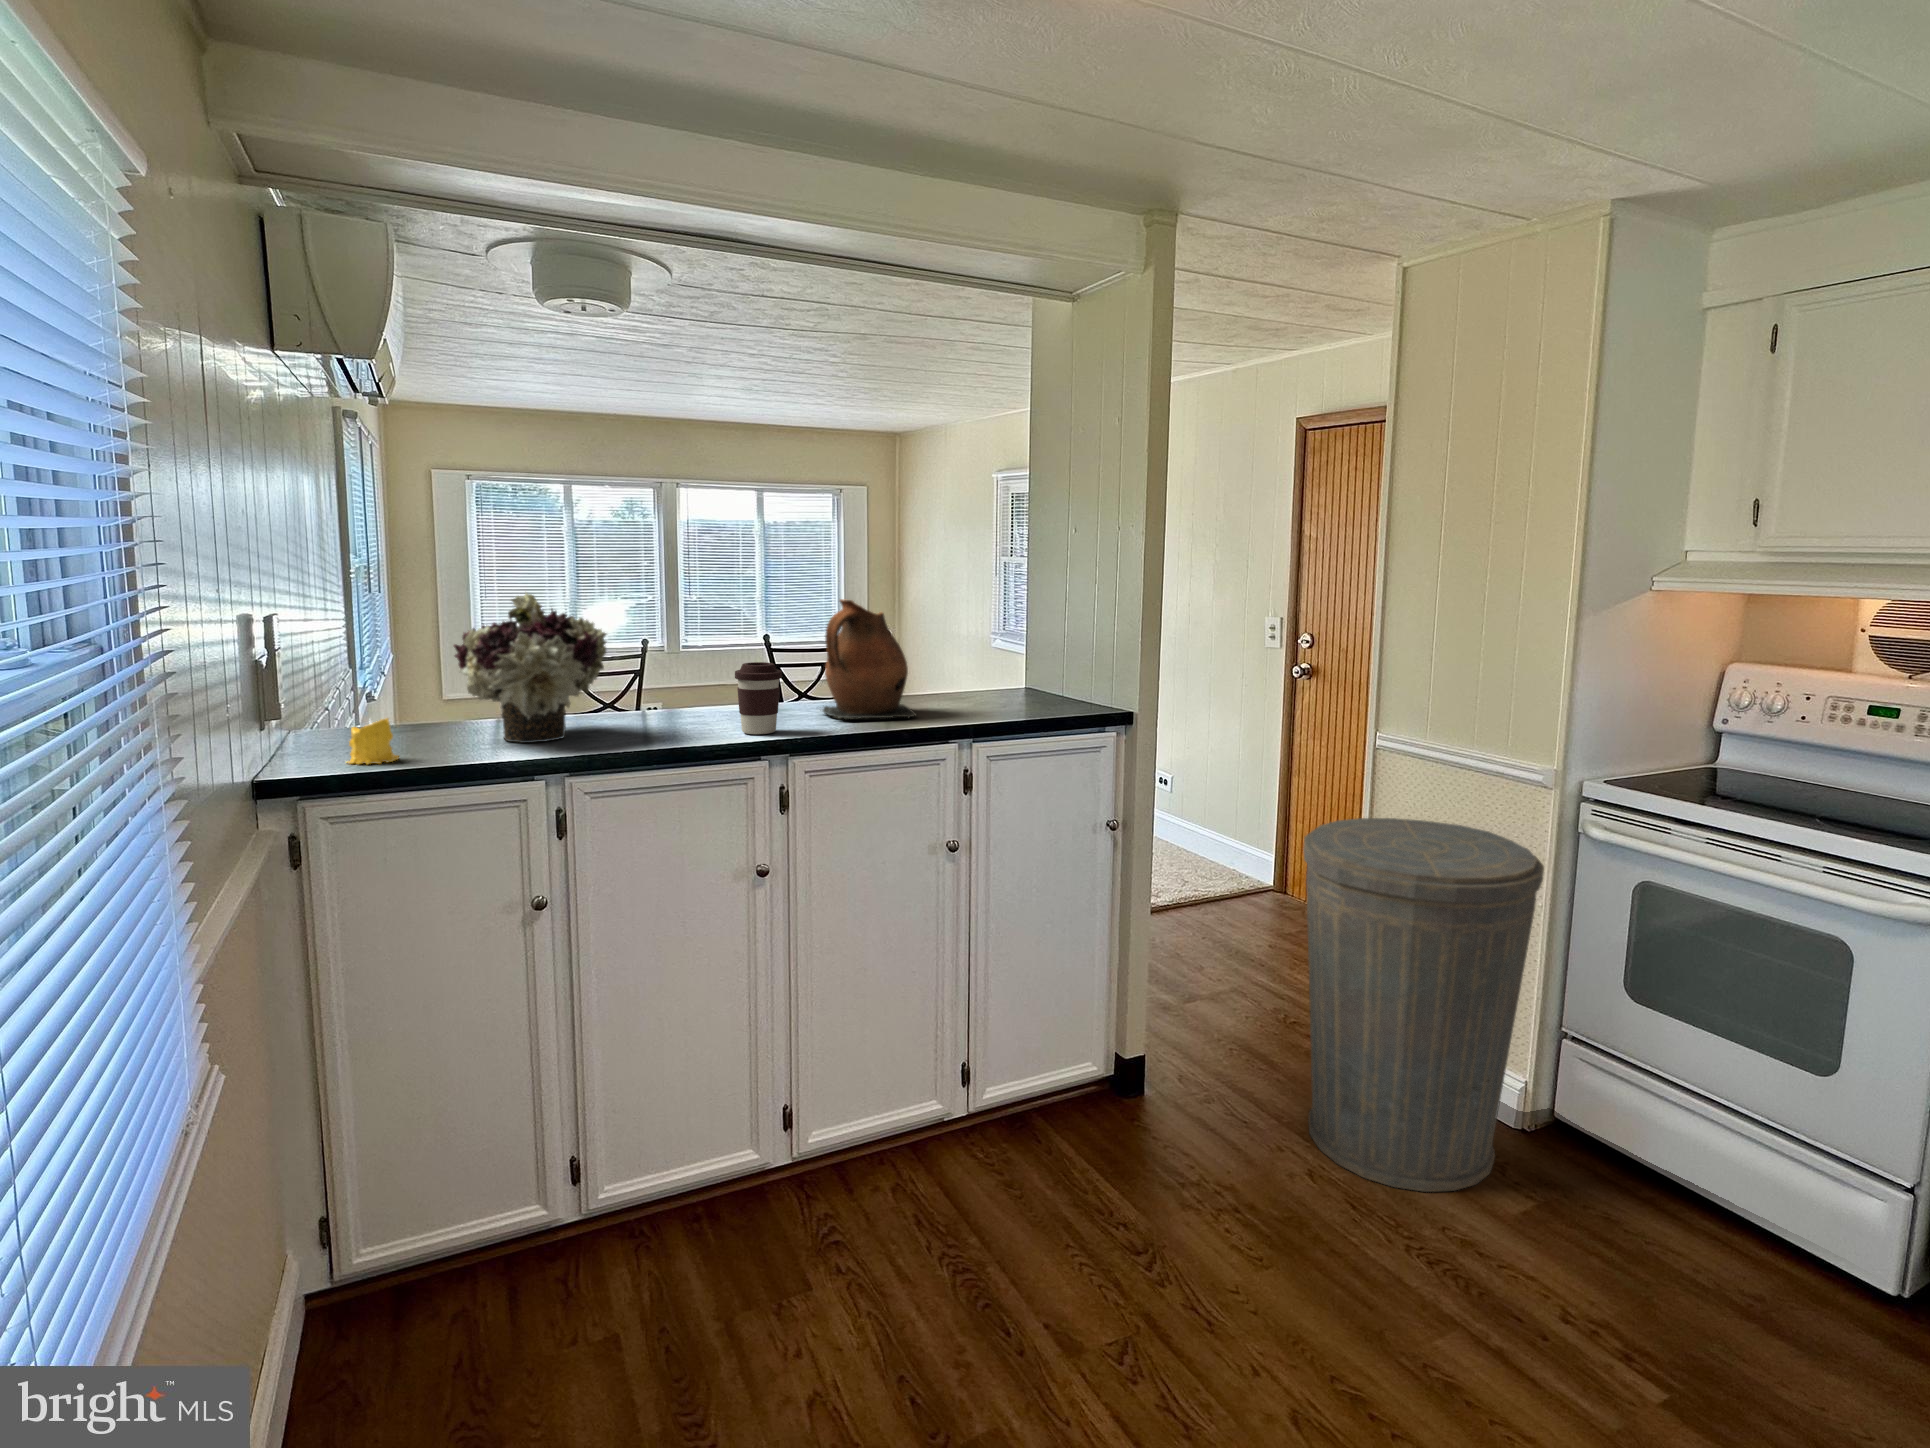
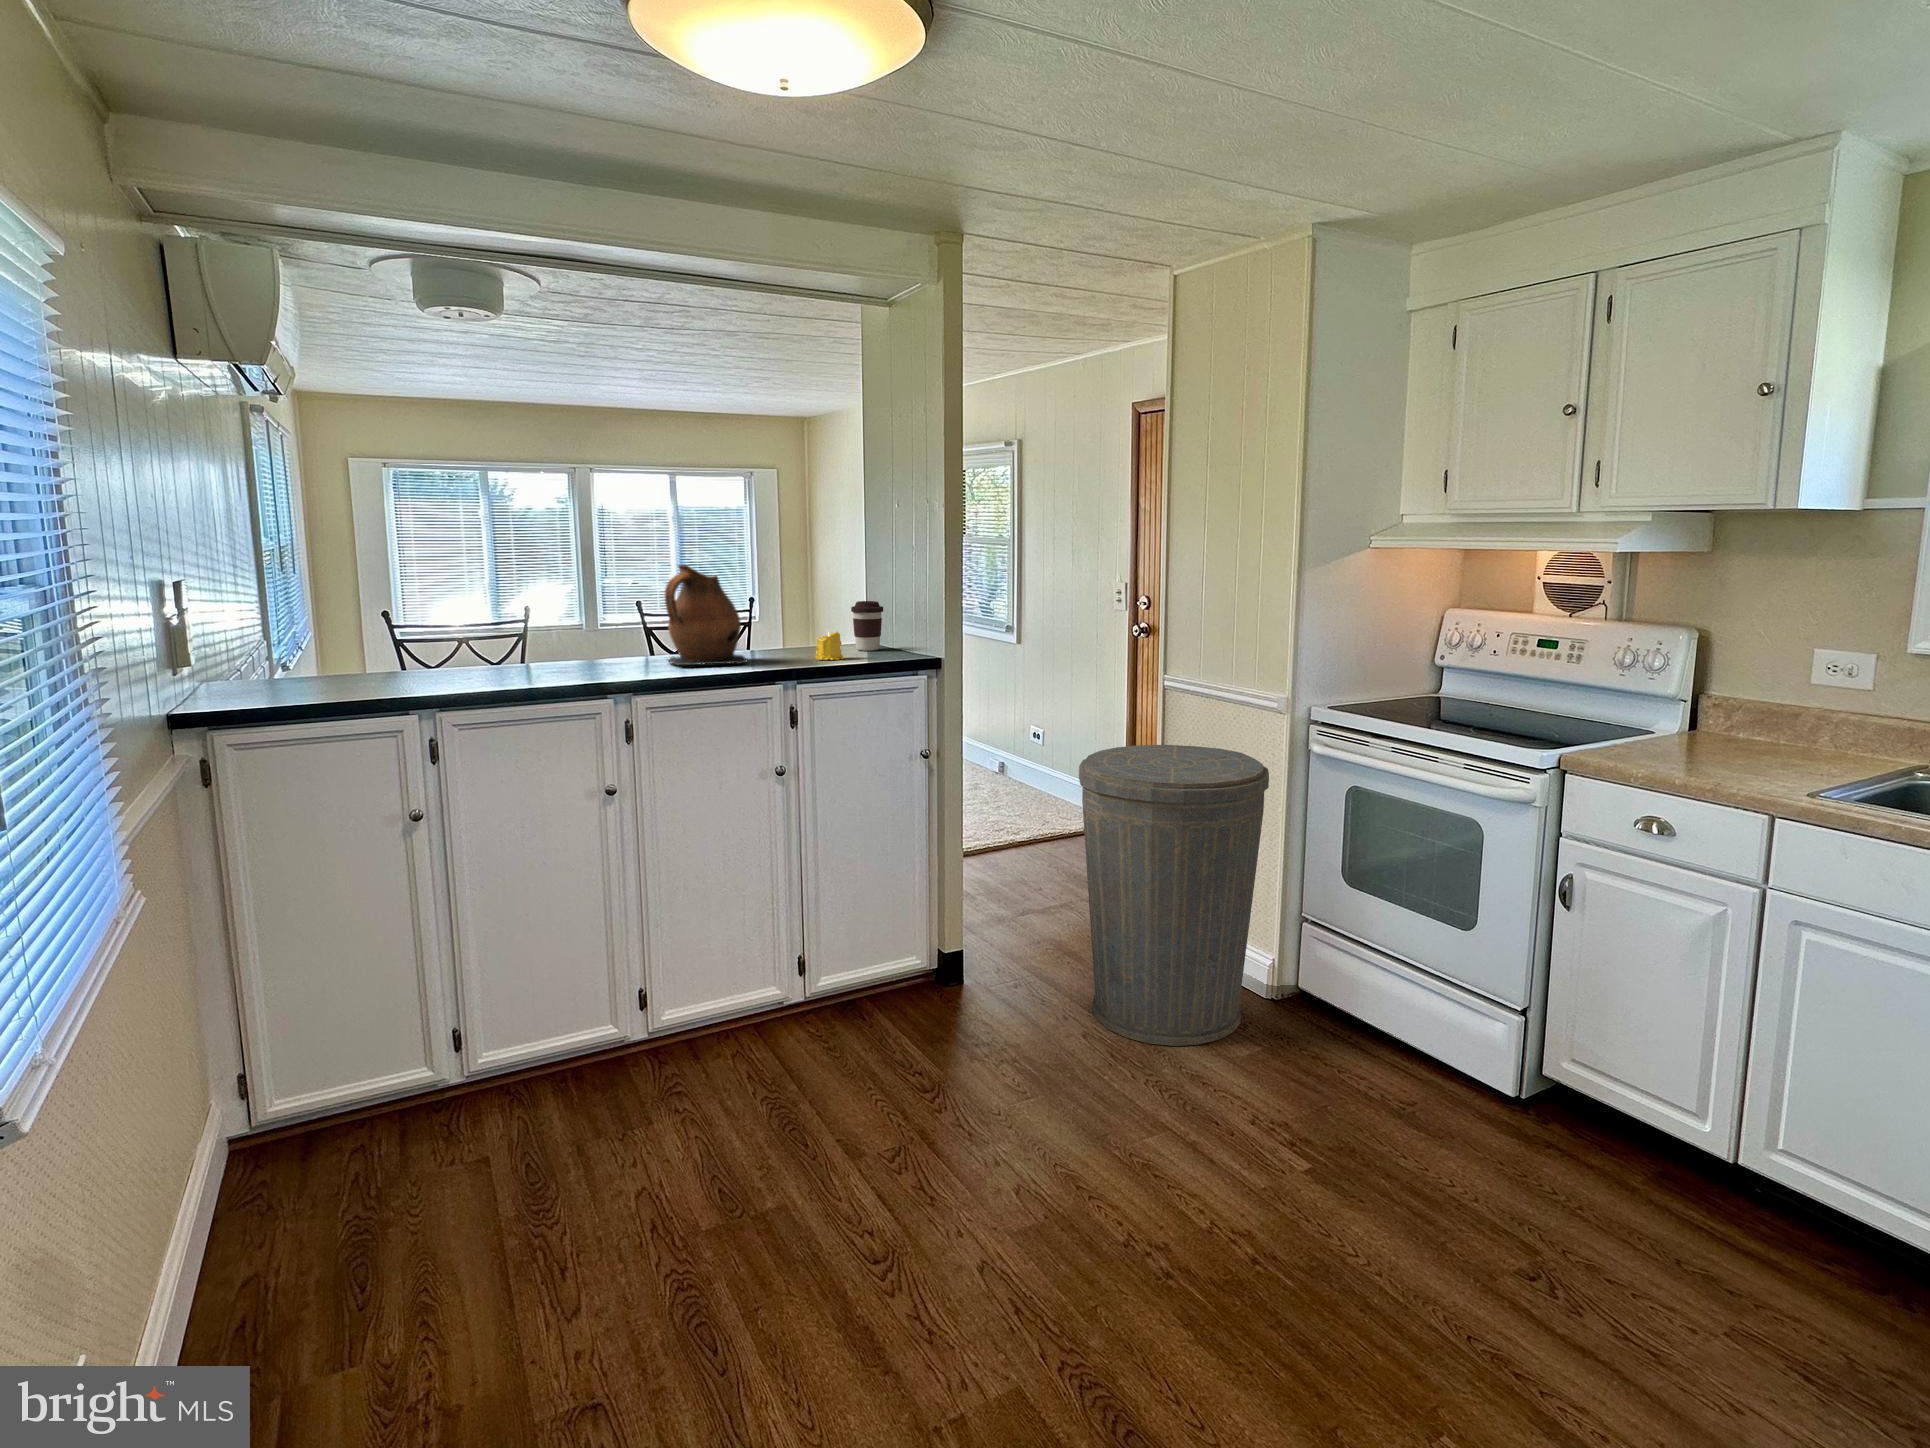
flower arrangement: present [454,593,607,743] -> none [339,560,472,686]
coffee cup: present [735,662,782,734] -> present [851,601,883,651]
candle: present [347,718,399,764] -> present [815,631,844,660]

